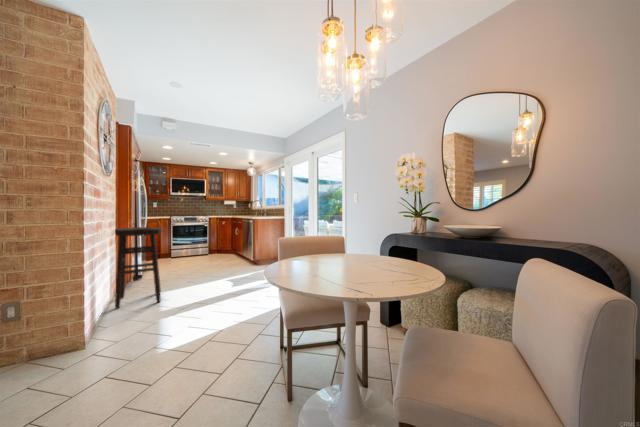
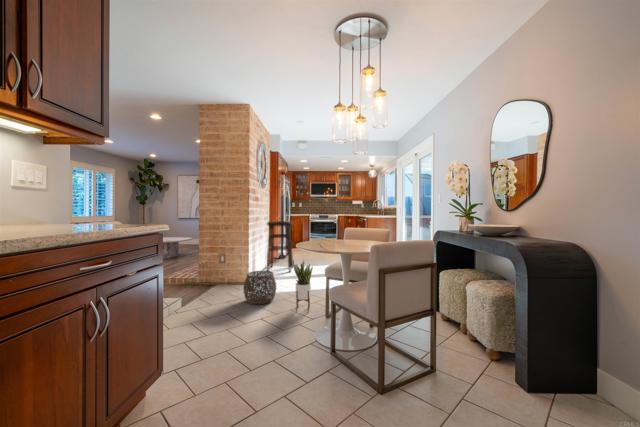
potted plant: none [195,294,236,389] -> present [292,259,313,312]
woven basket: none [79,321,157,399] -> present [244,271,276,305]

